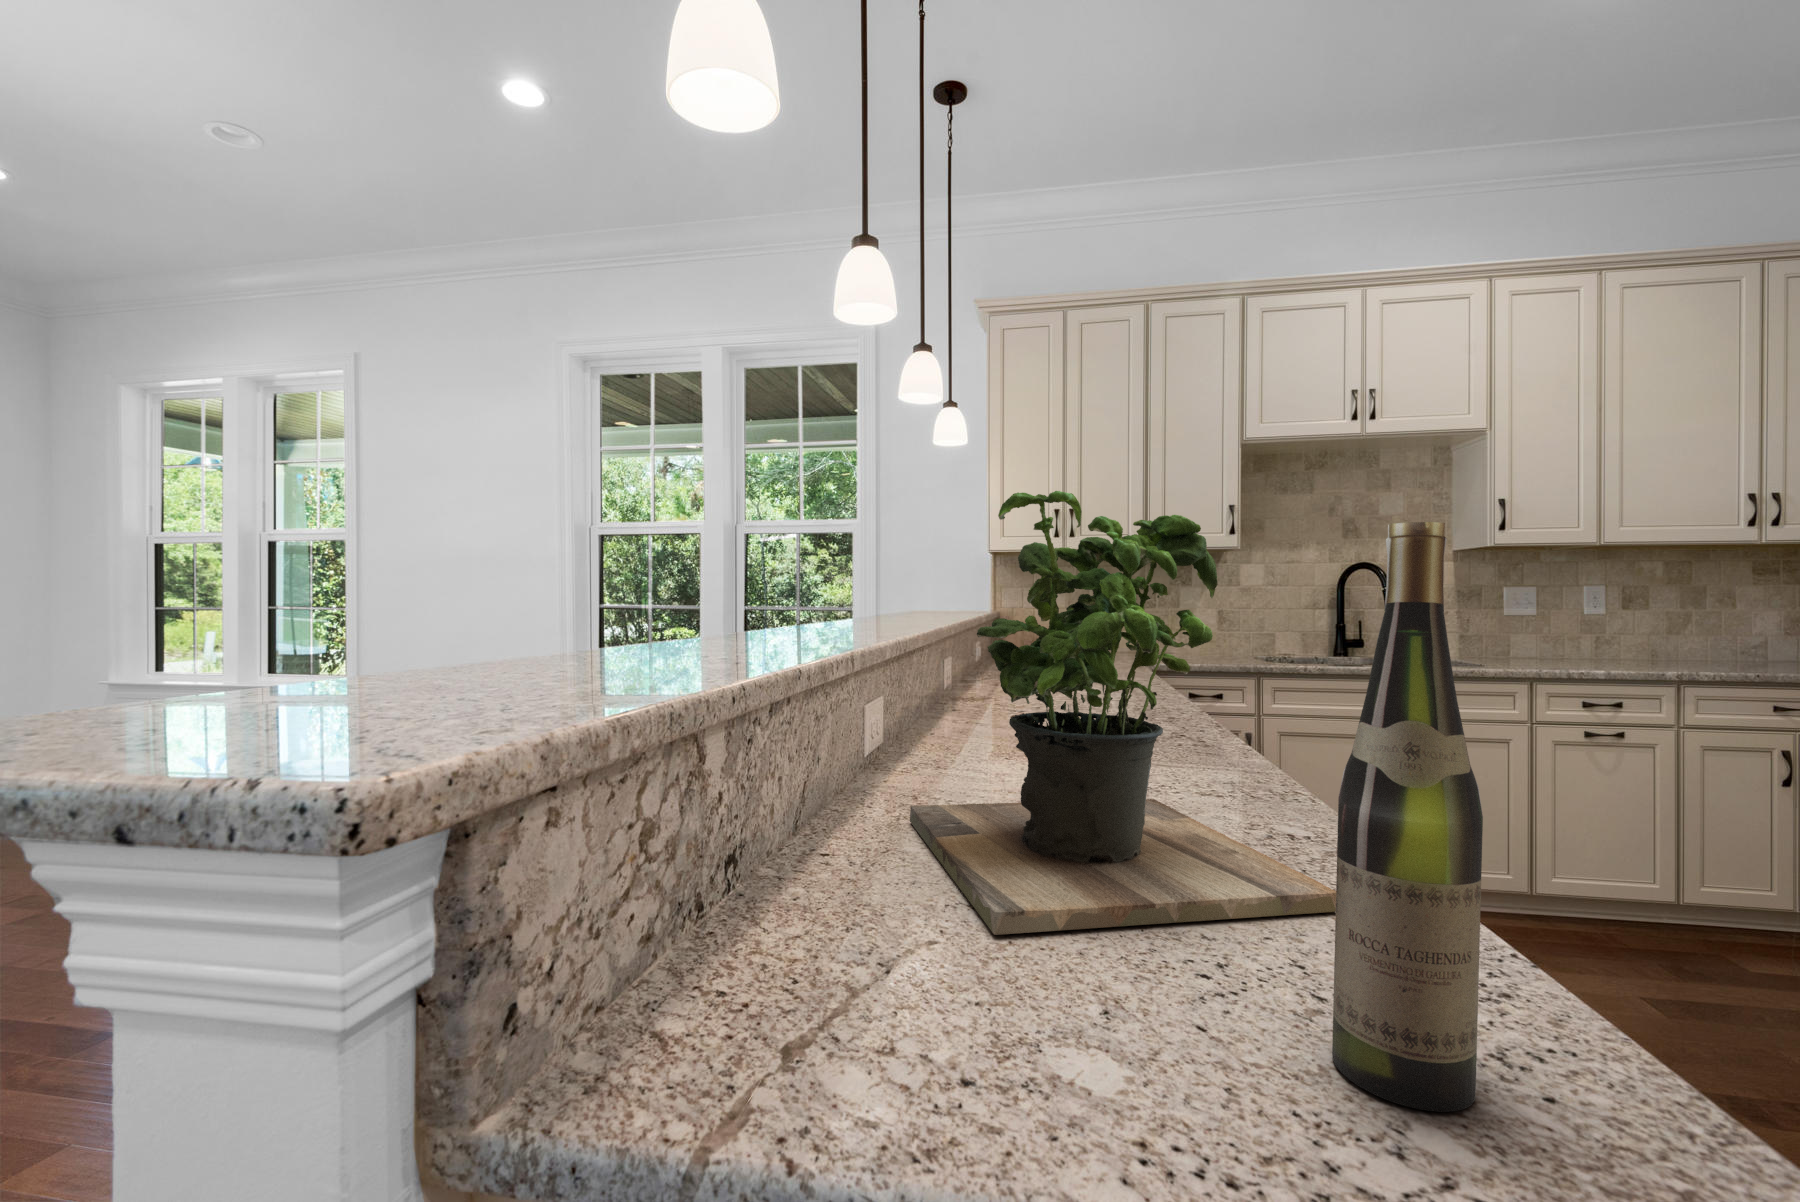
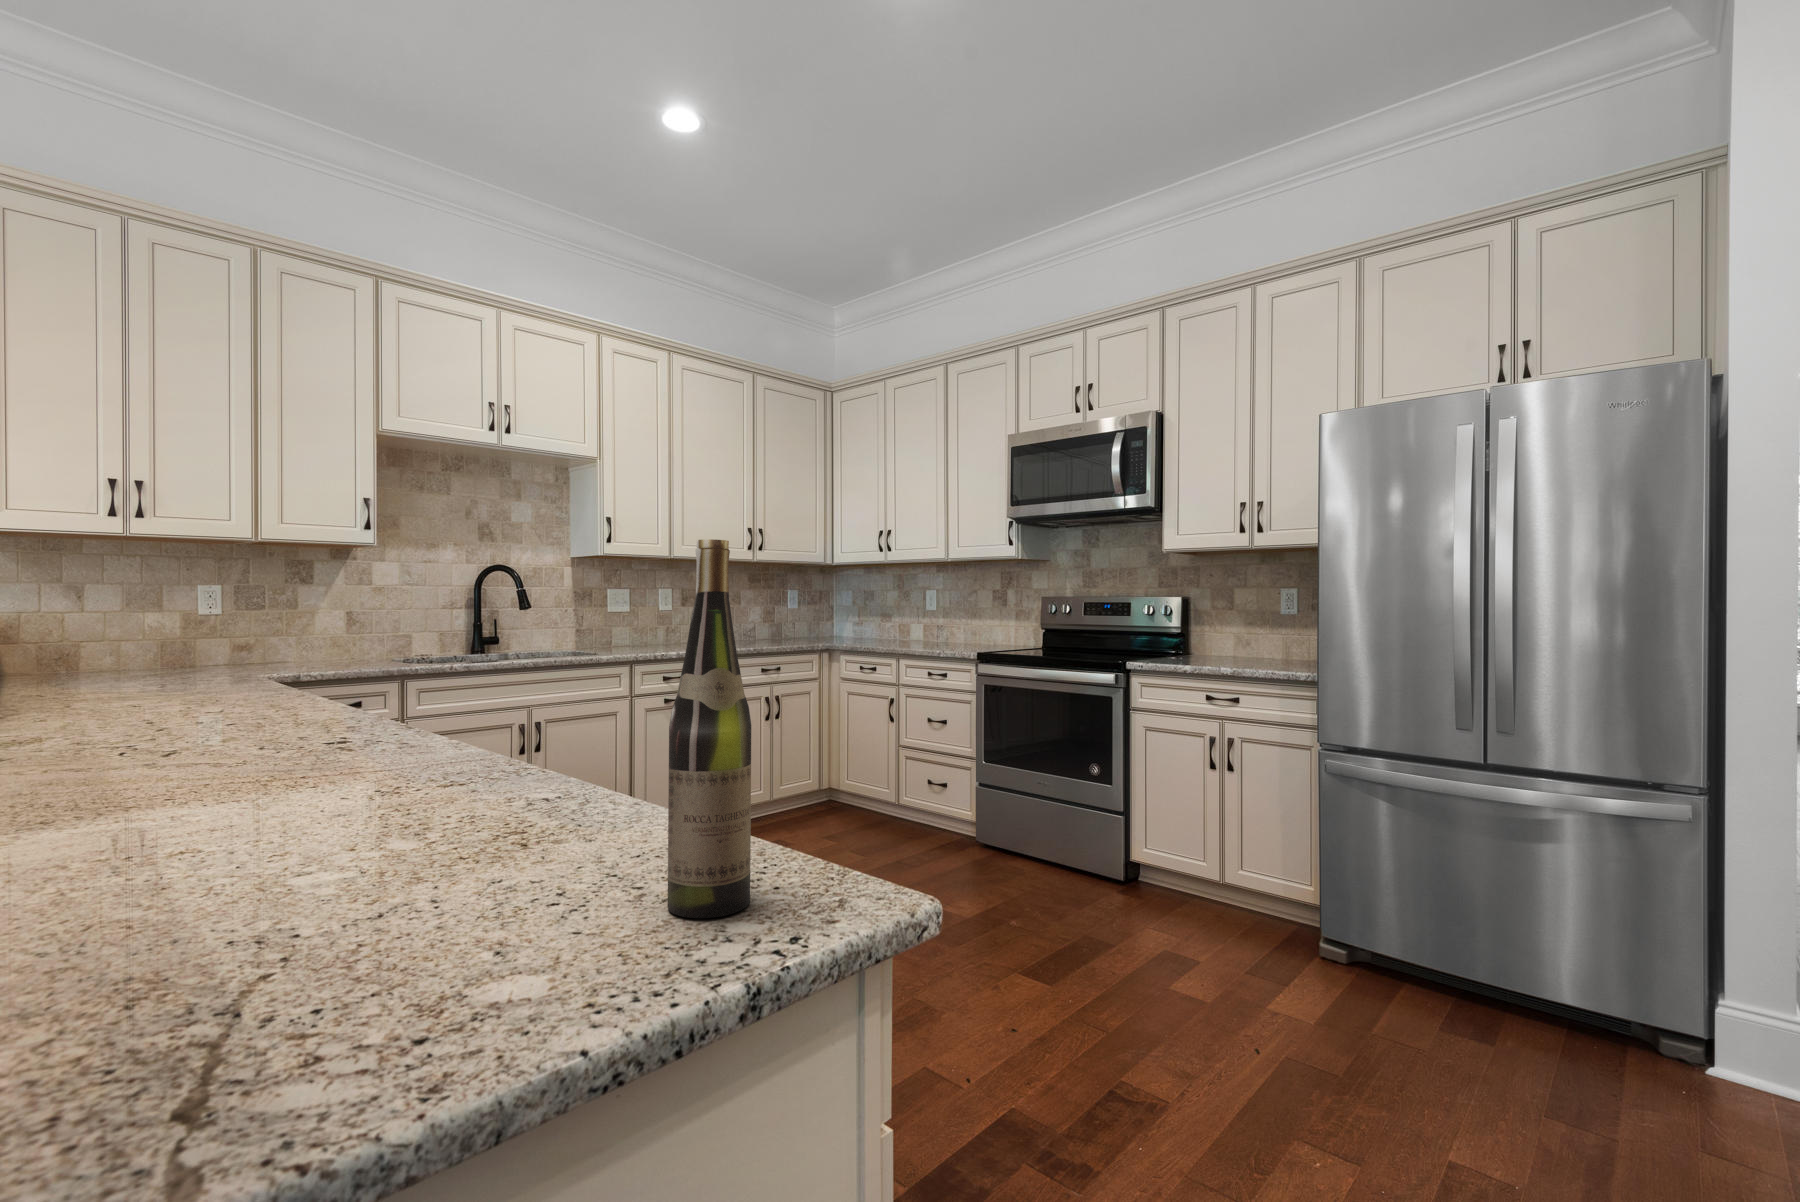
potted plant: present [910,491,1336,935] -> none [89,478,617,942]

